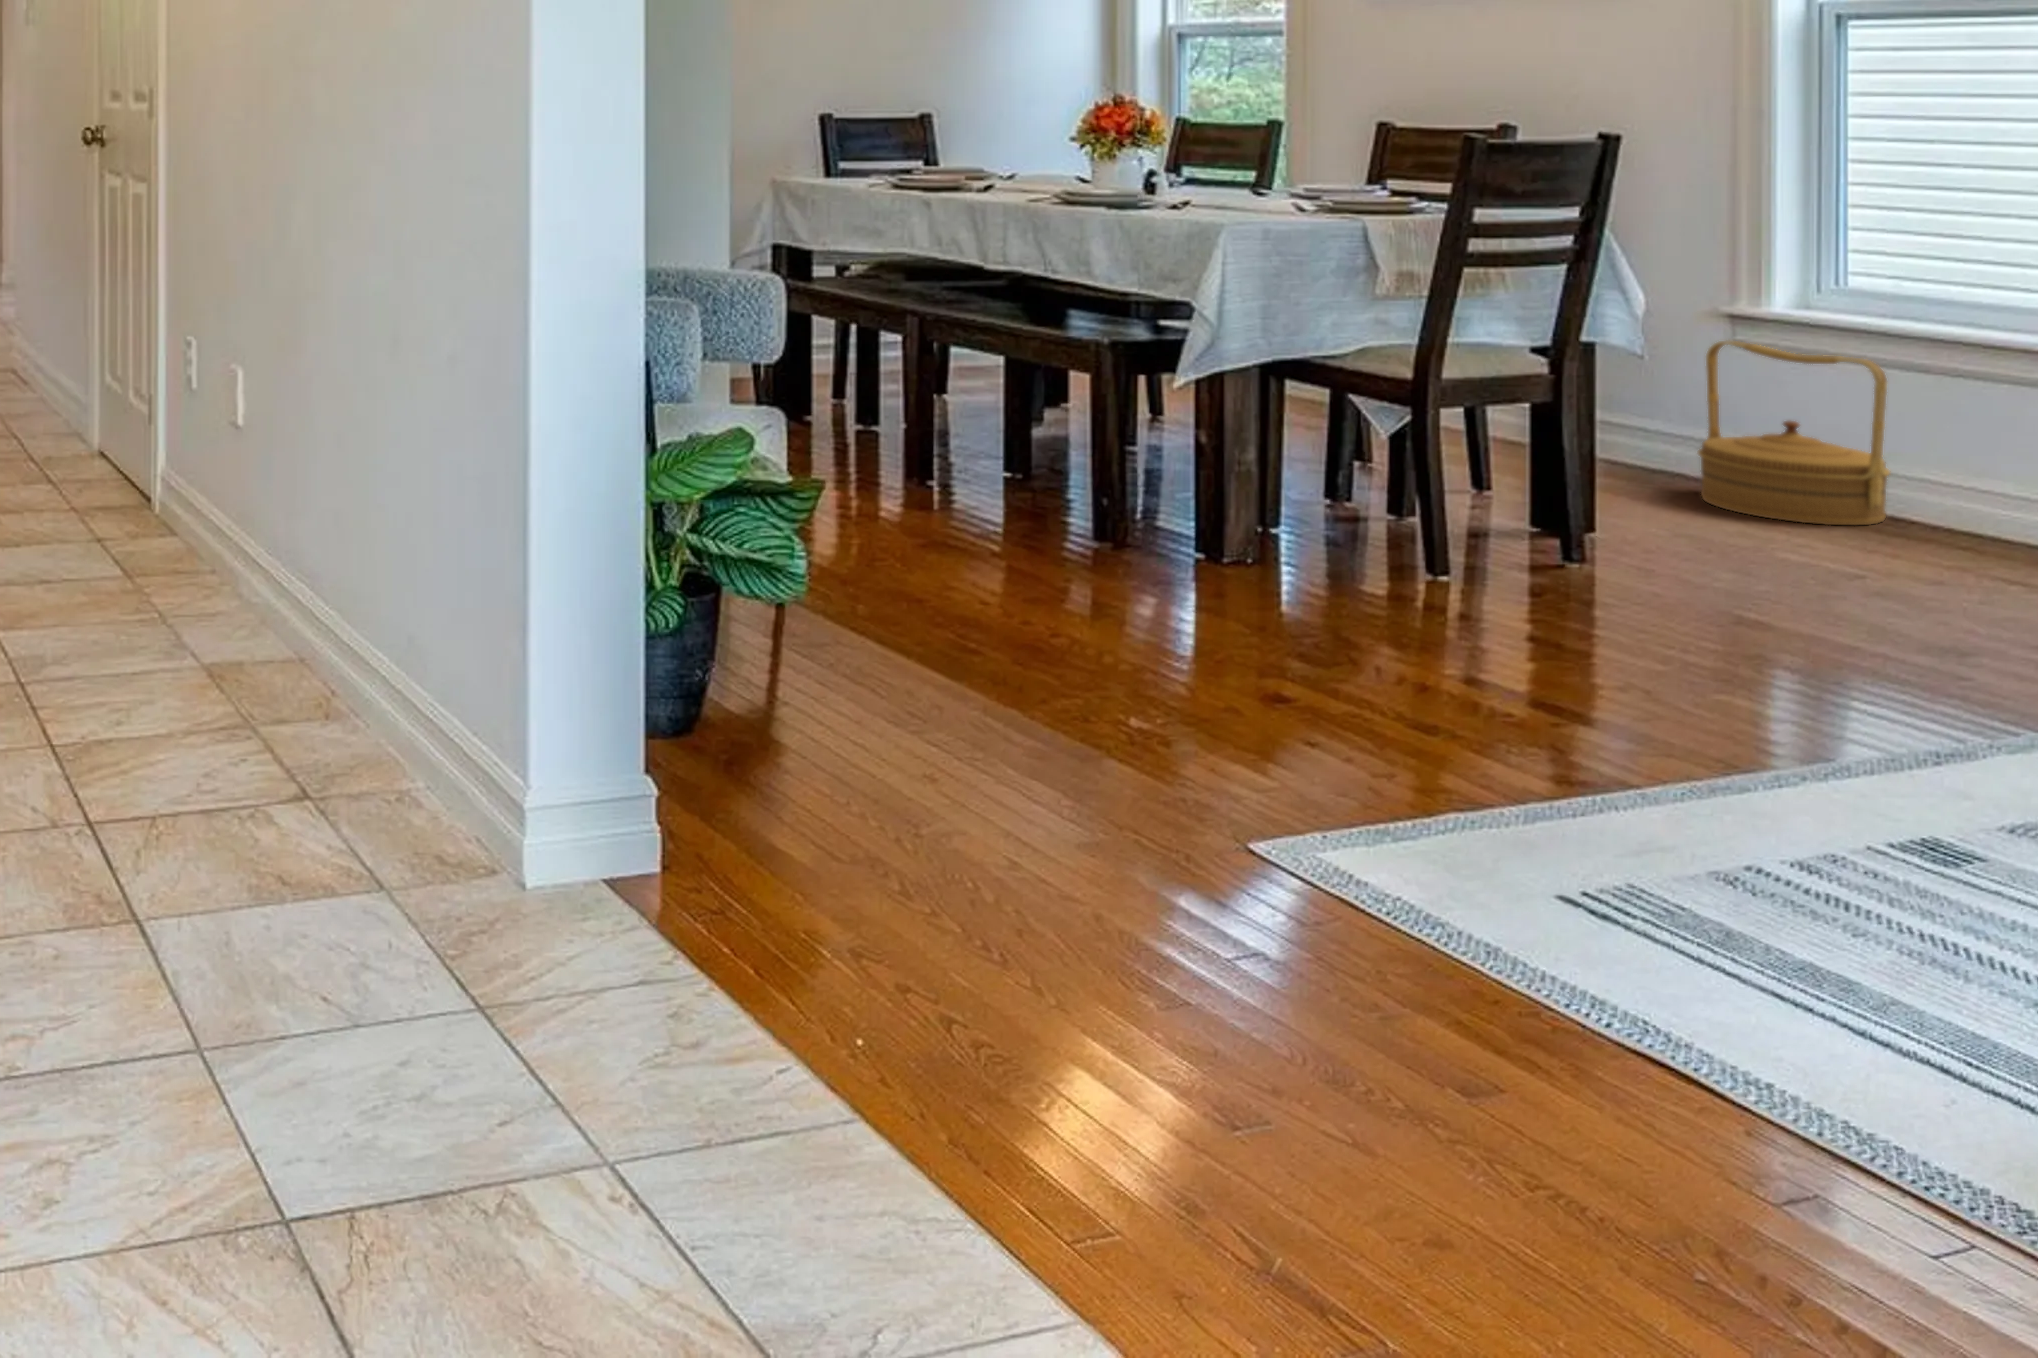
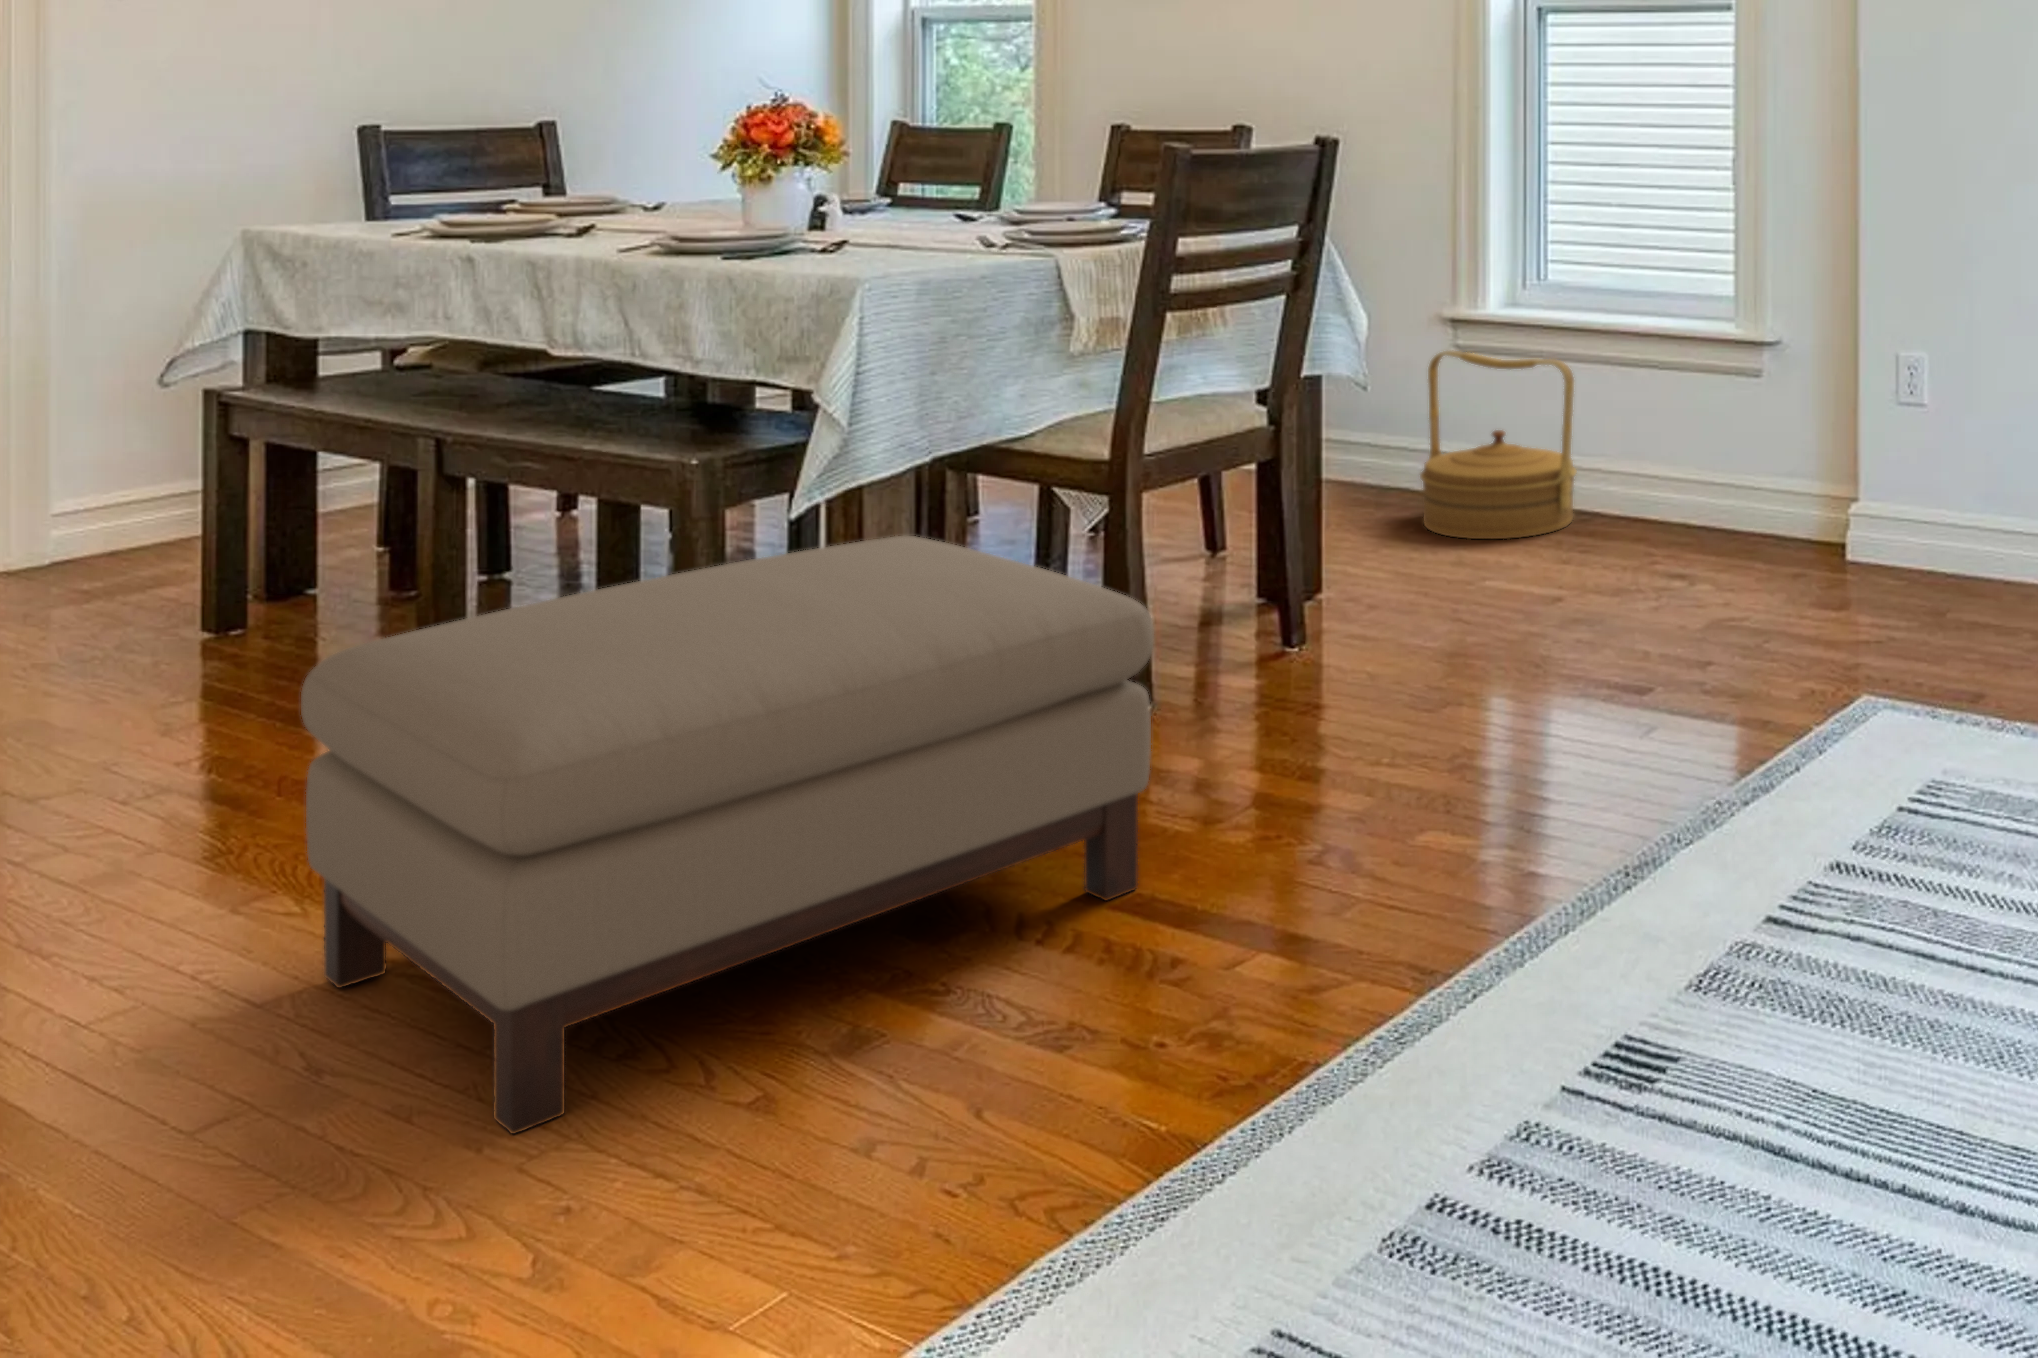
ottoman: none [931,402,1480,687] -> present [301,535,1154,1134]

